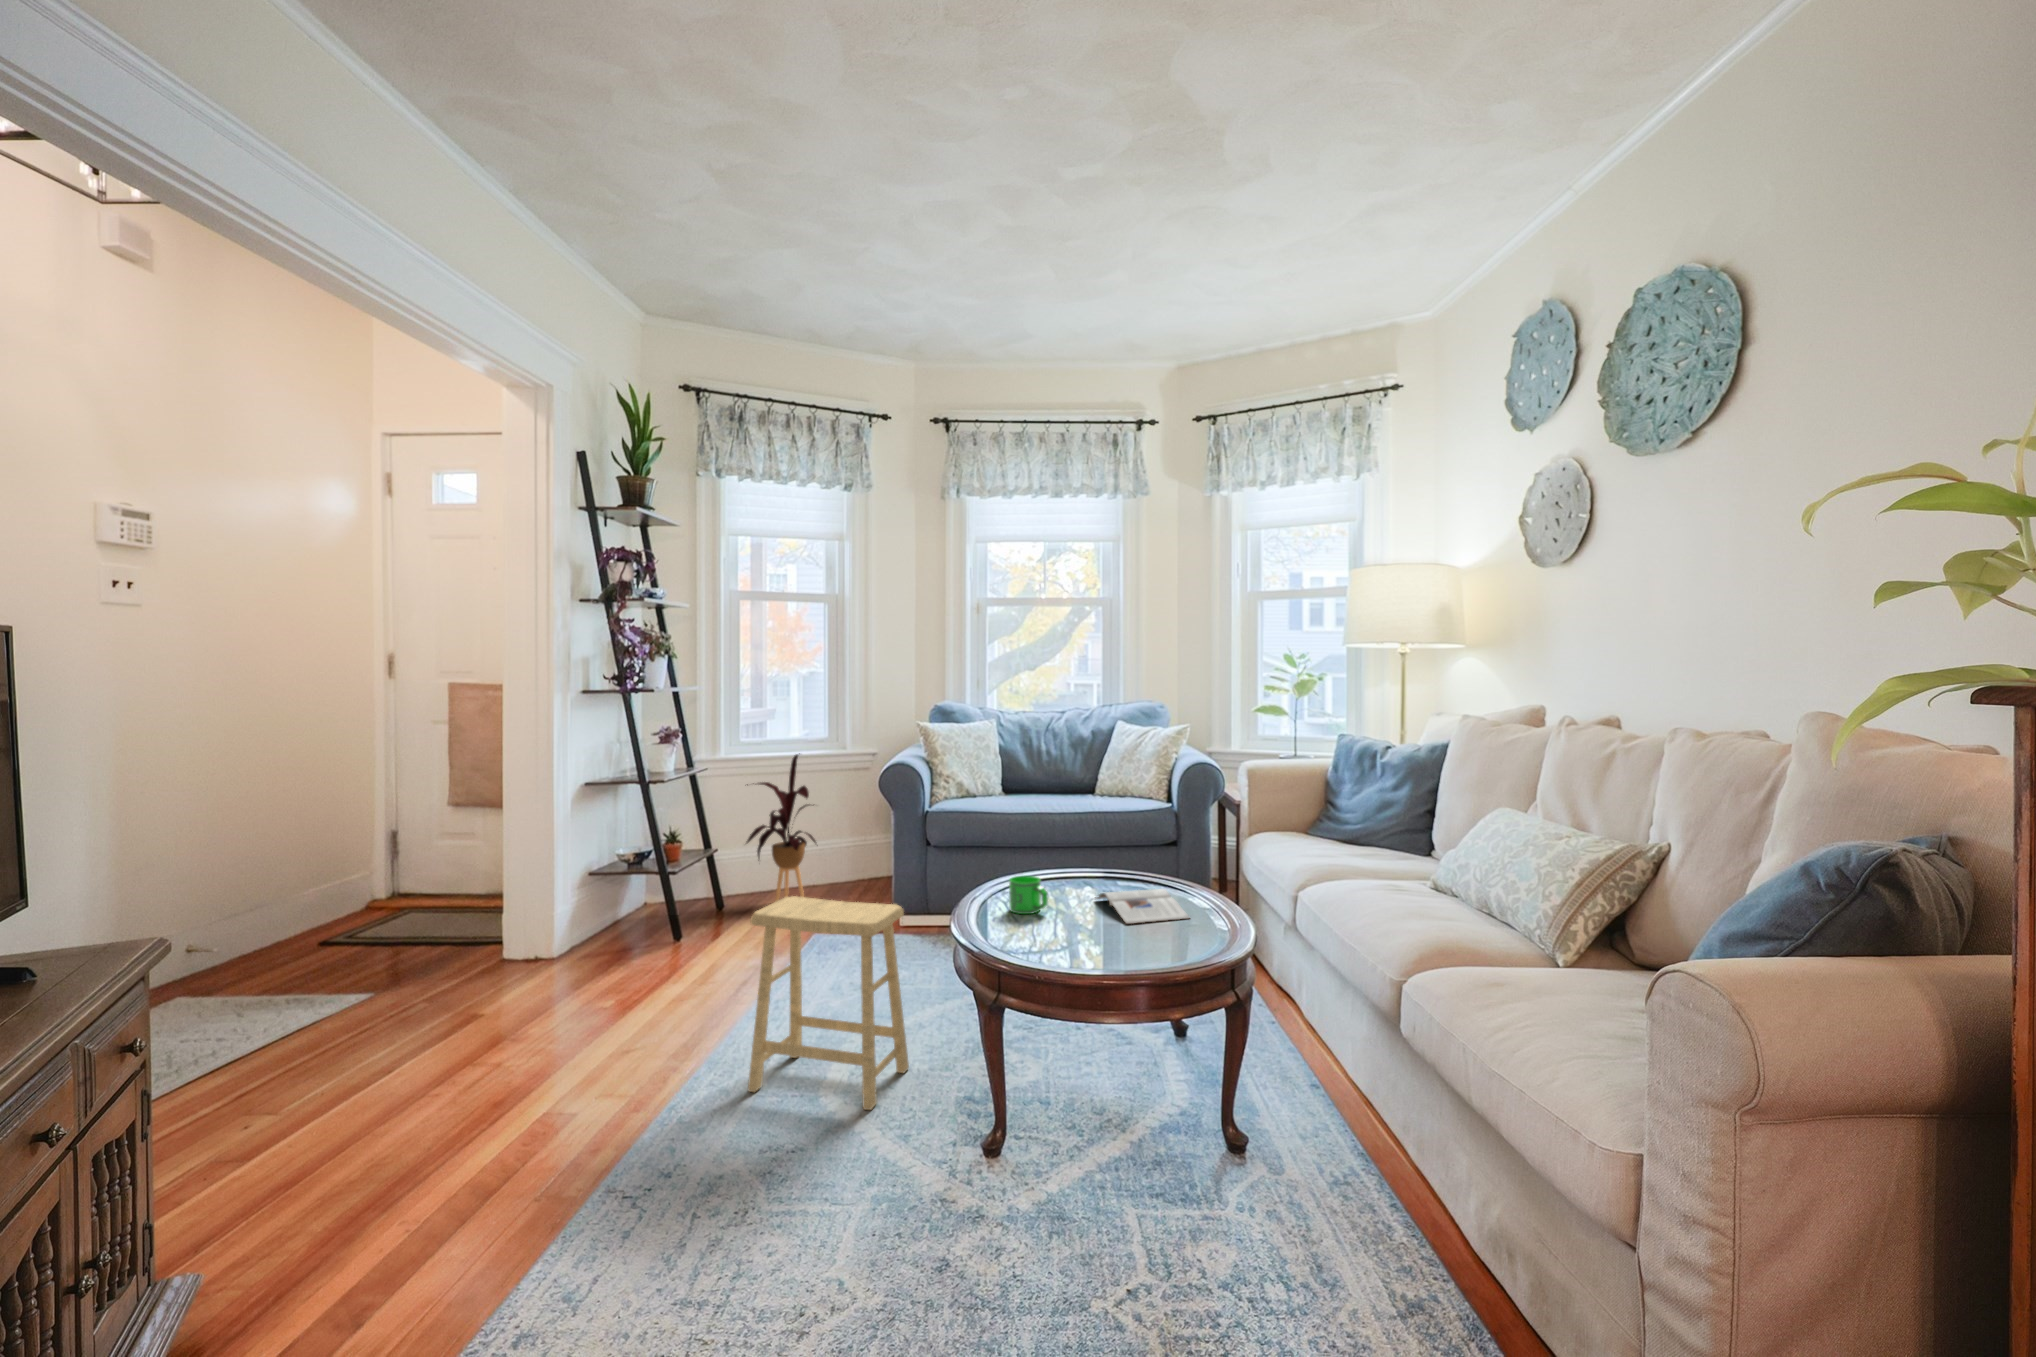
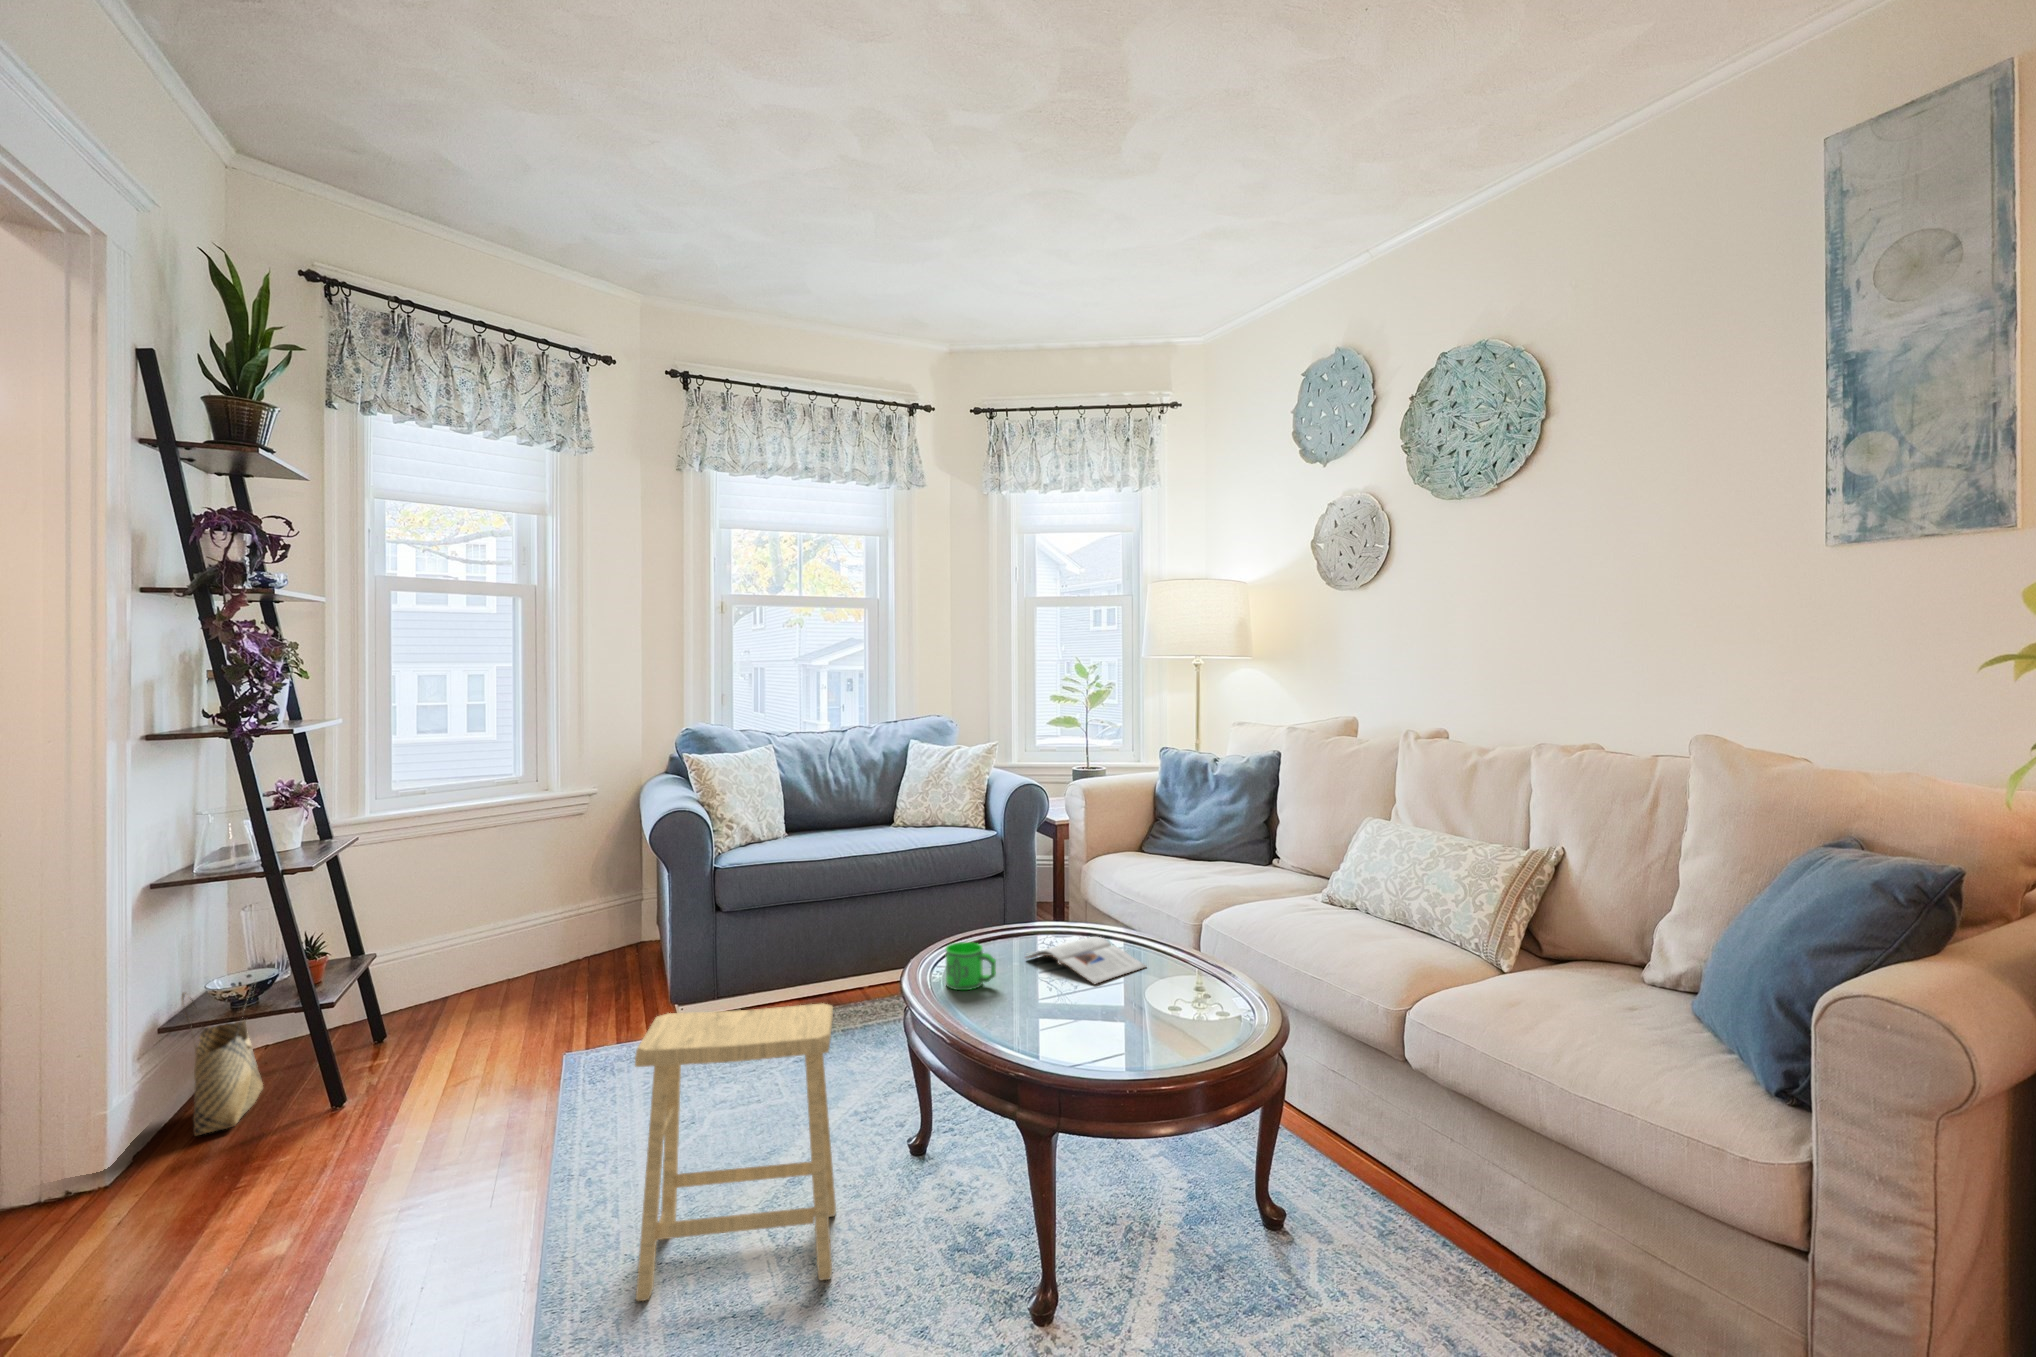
house plant: present [746,753,816,902] -> none [414,803,538,1018]
woven basket: none [592,855,640,949] -> present [182,985,263,1135]

